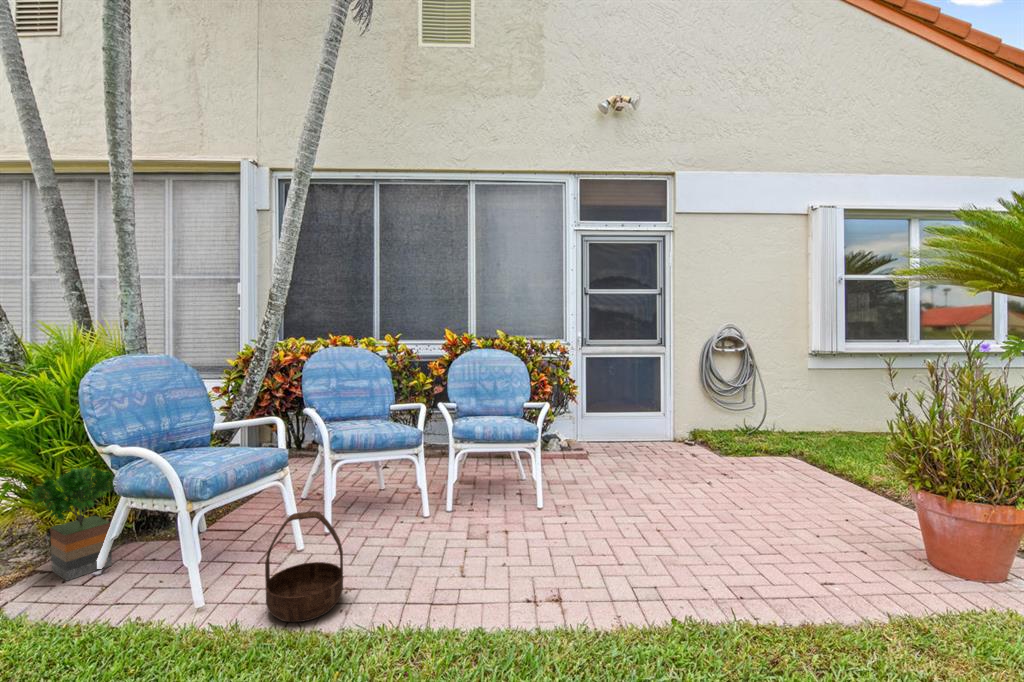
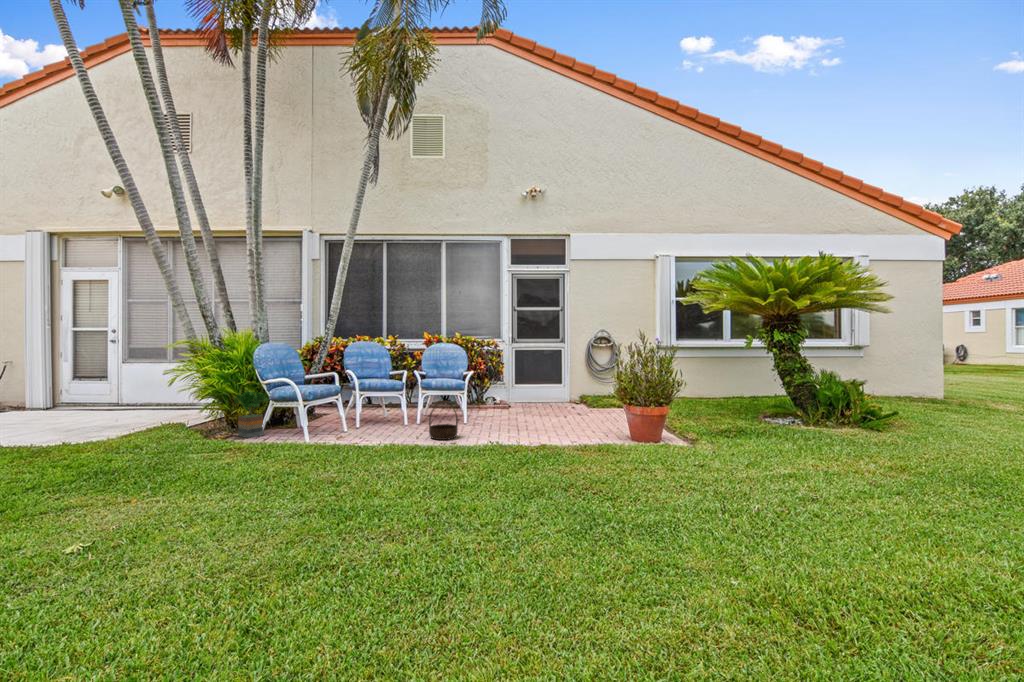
basket: present [265,511,343,622] -> present [429,401,458,440]

